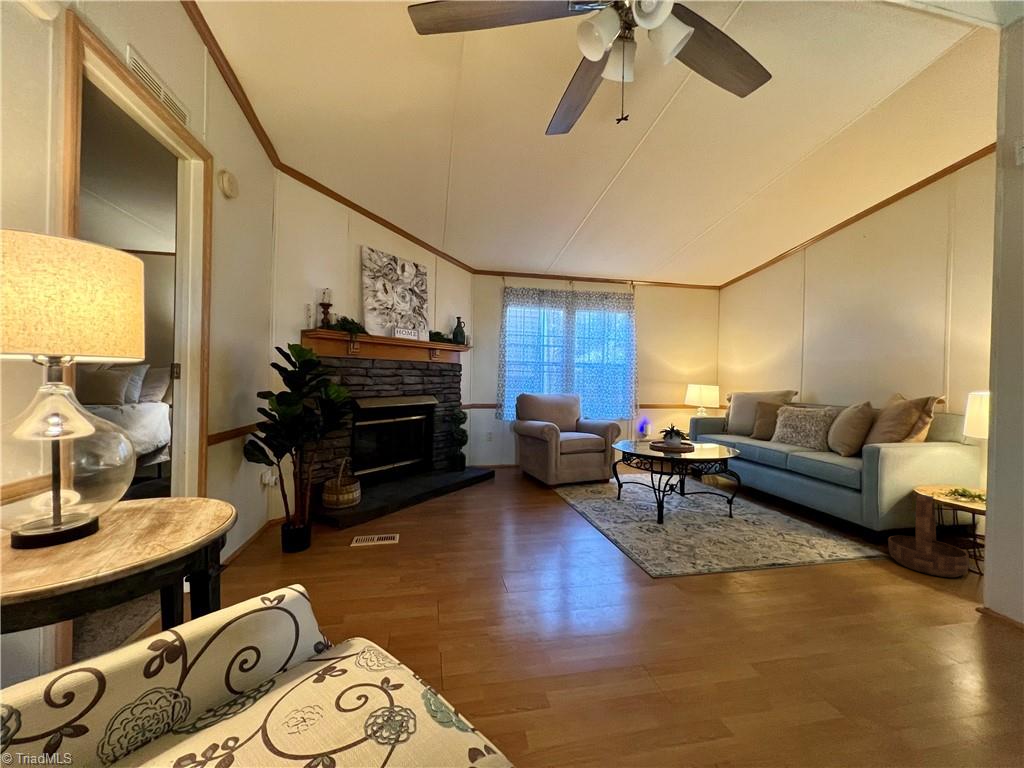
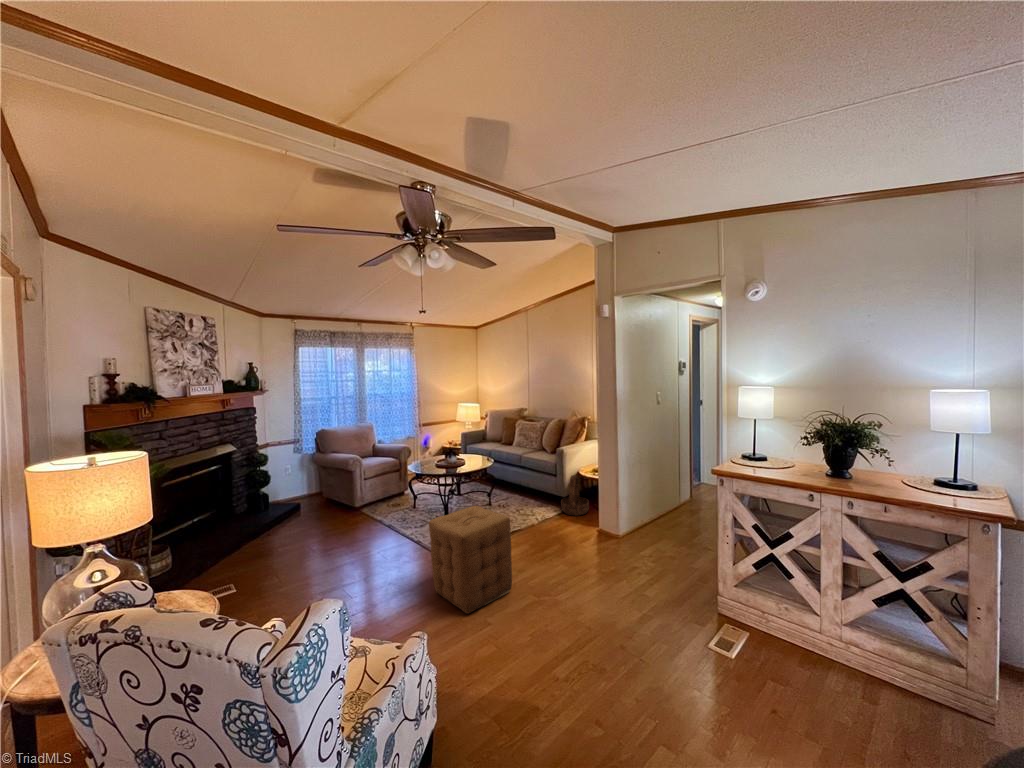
ottoman: none [621,500,797,712] -> present [429,506,512,614]

